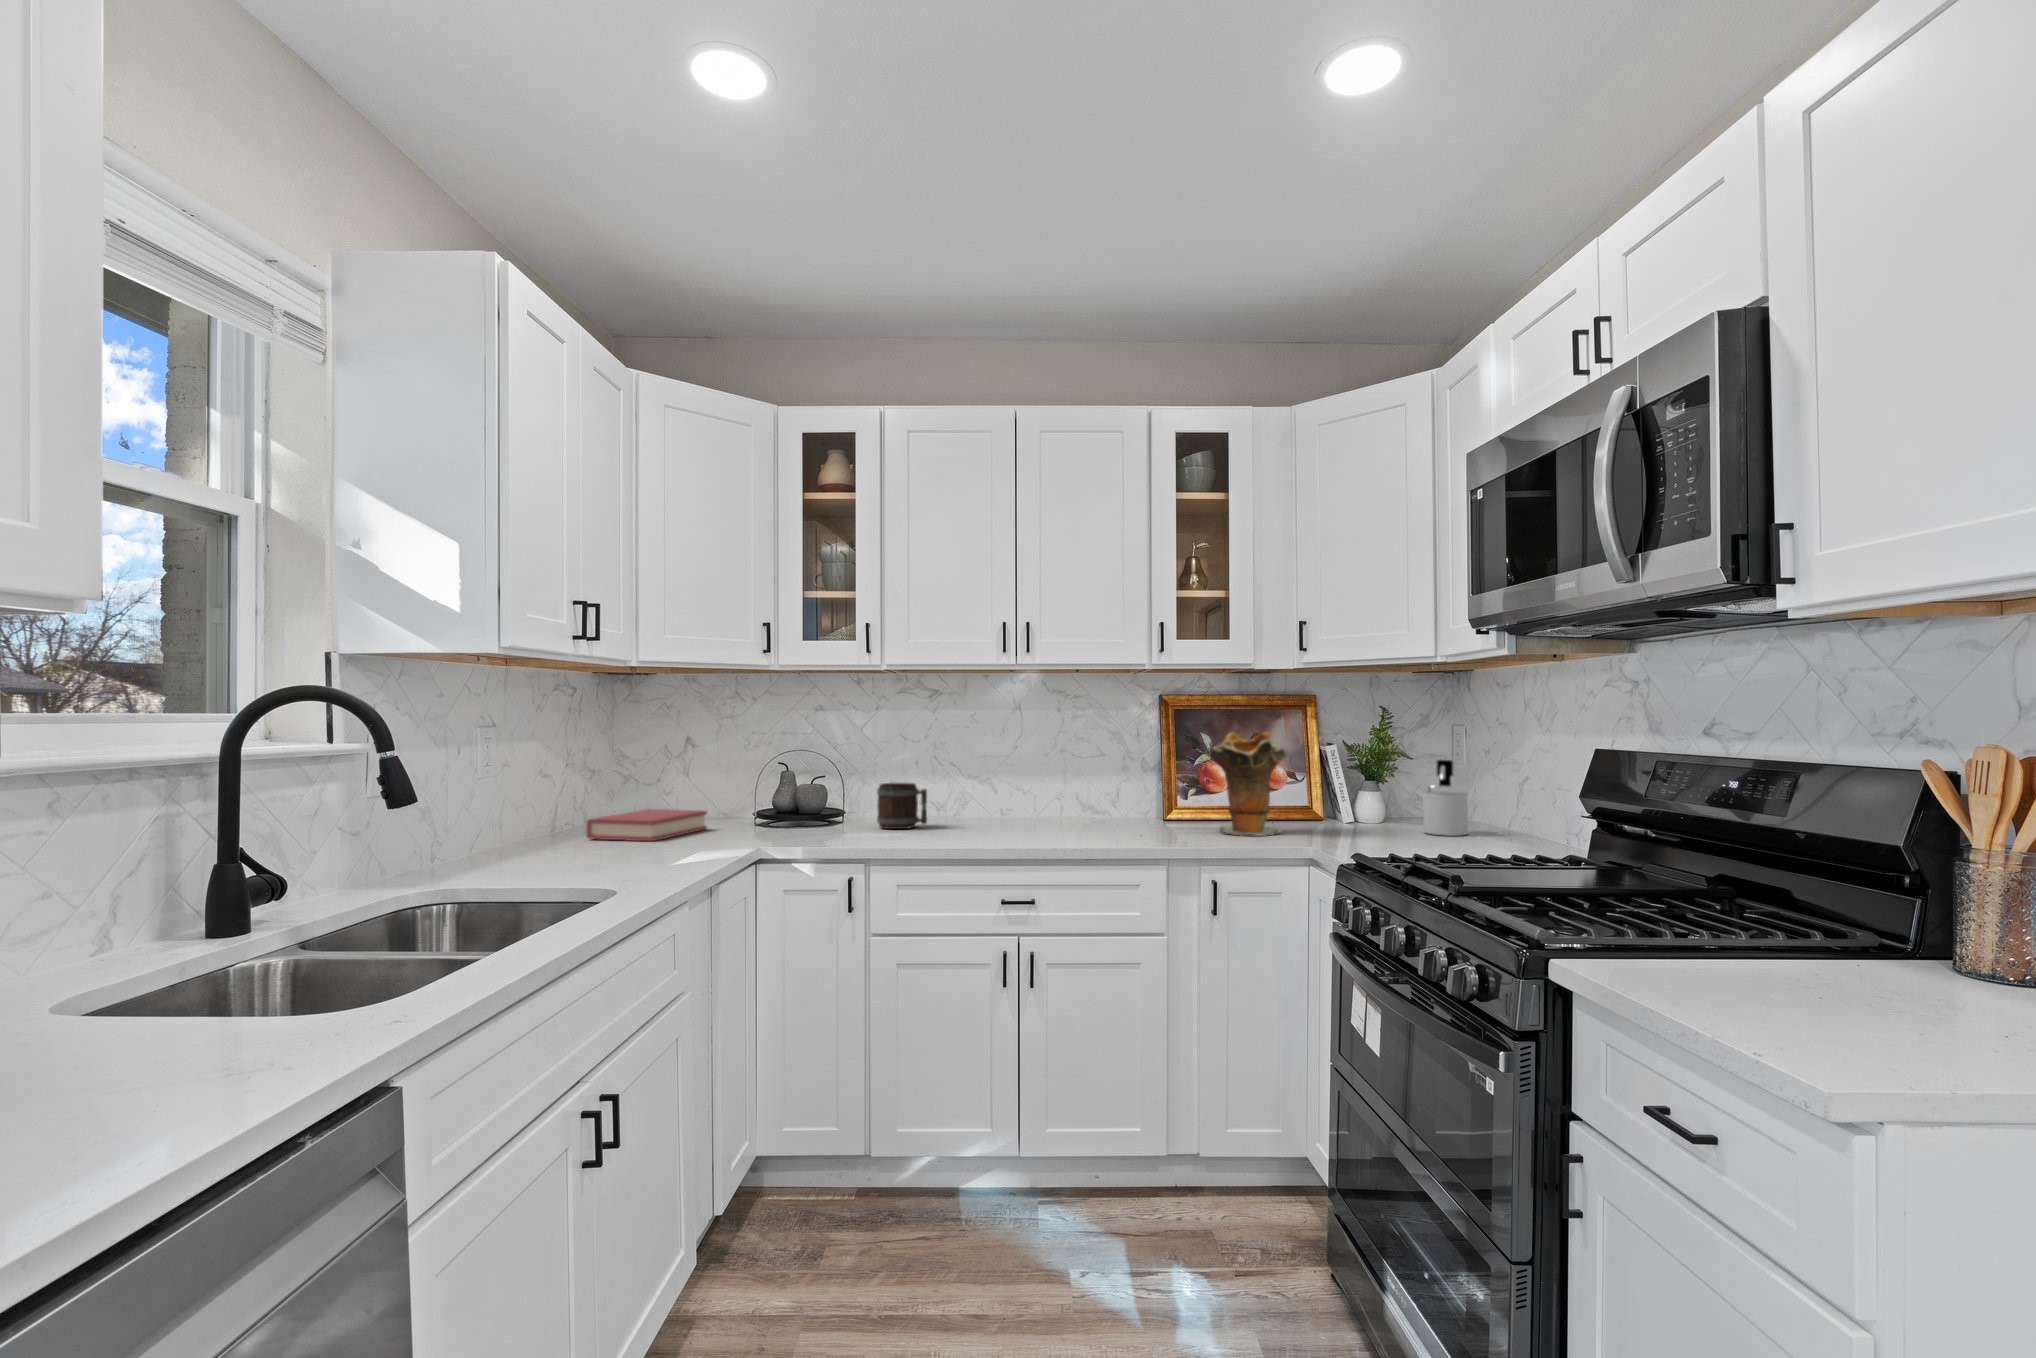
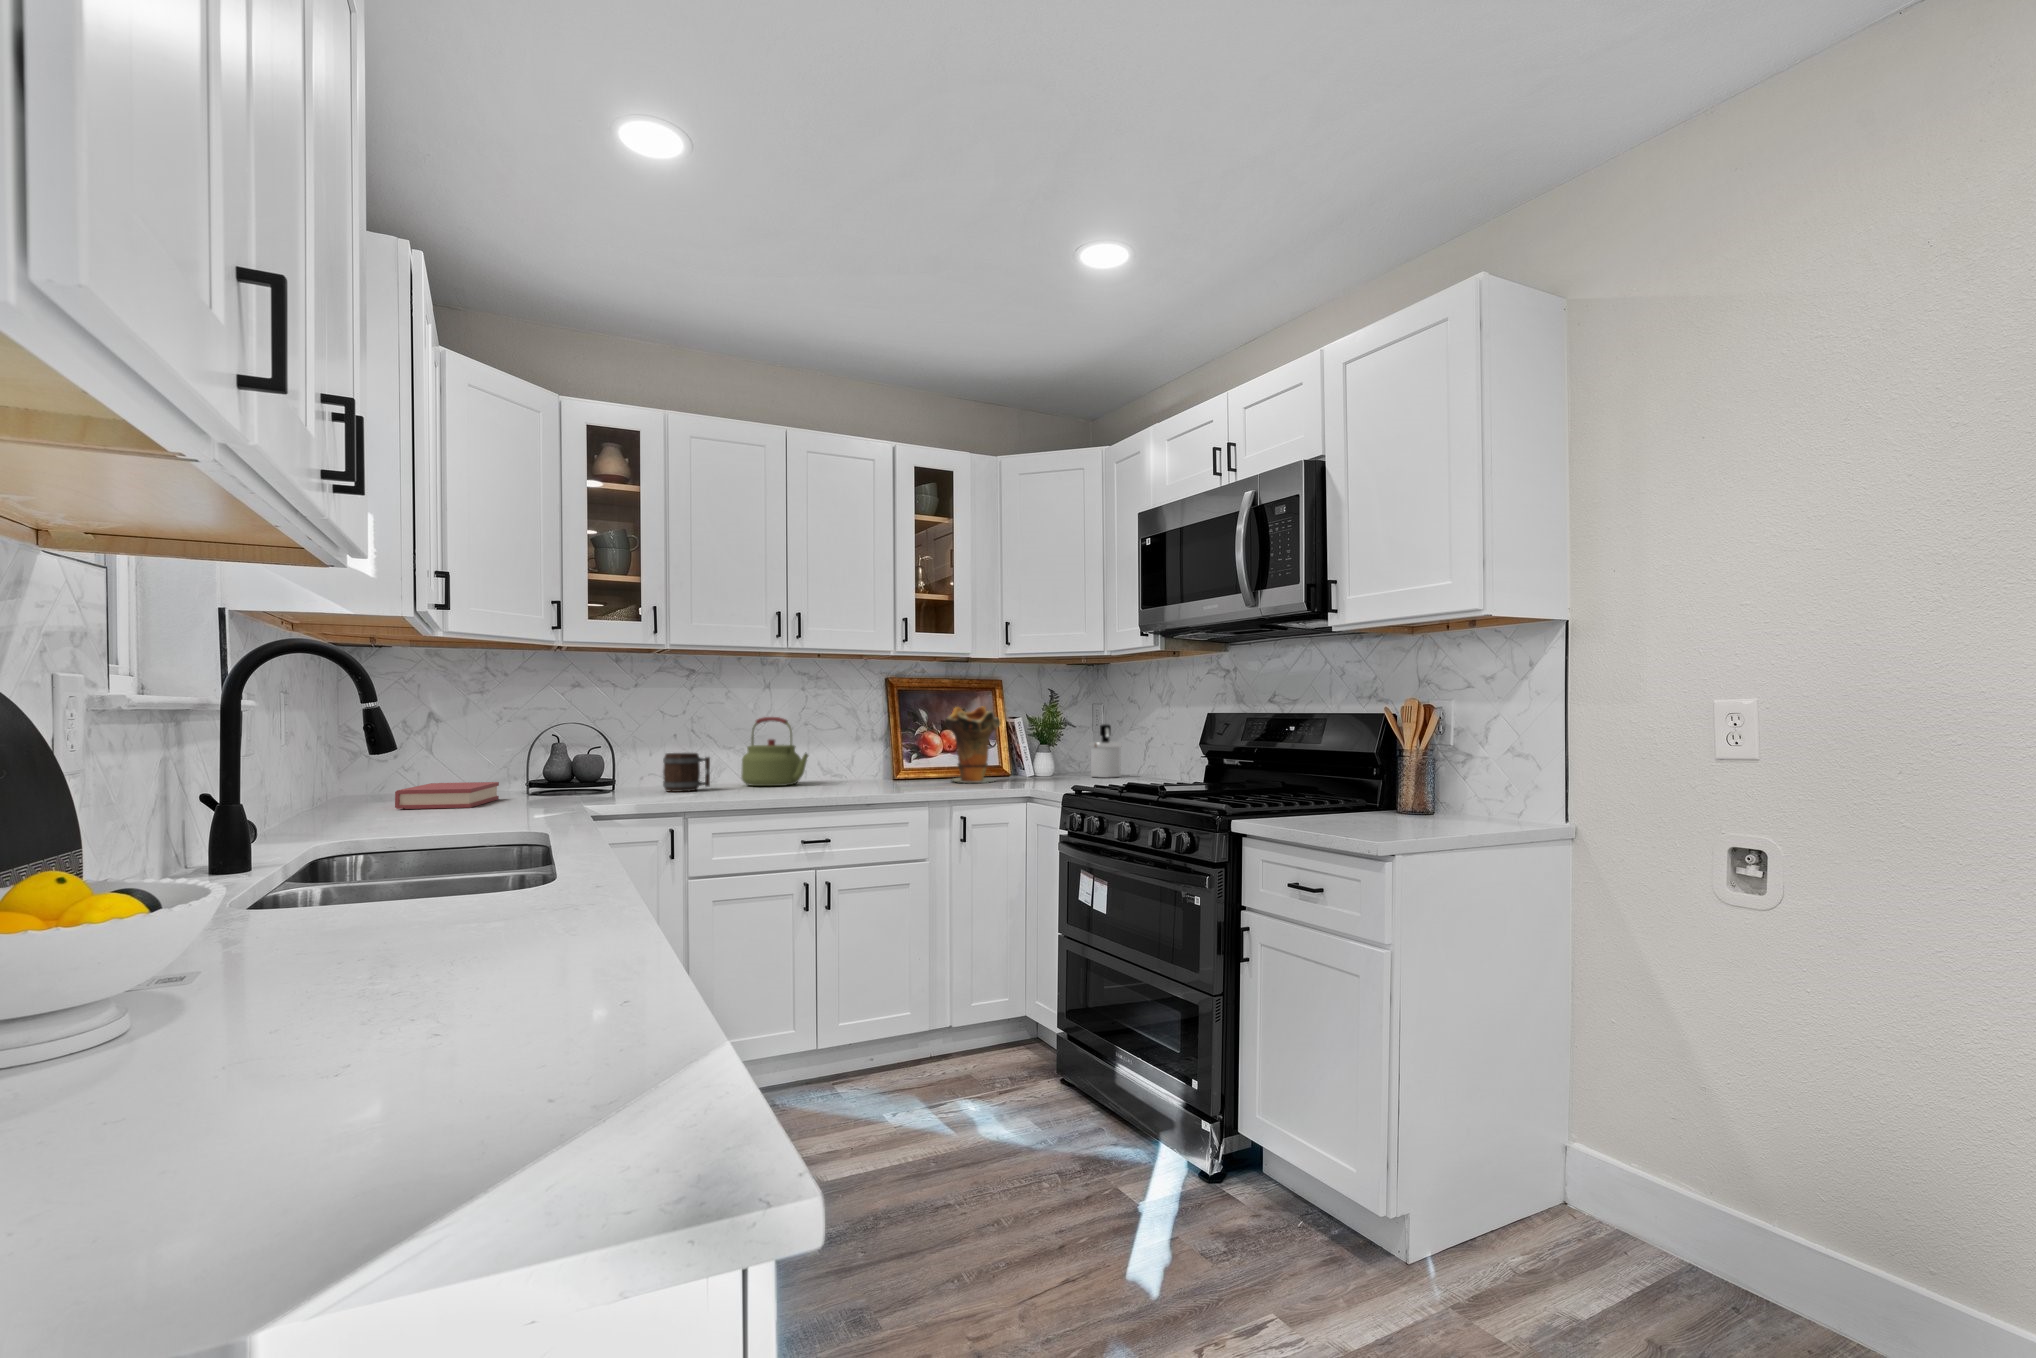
kettle: none [972,742,1043,826] -> present [741,717,808,786]

